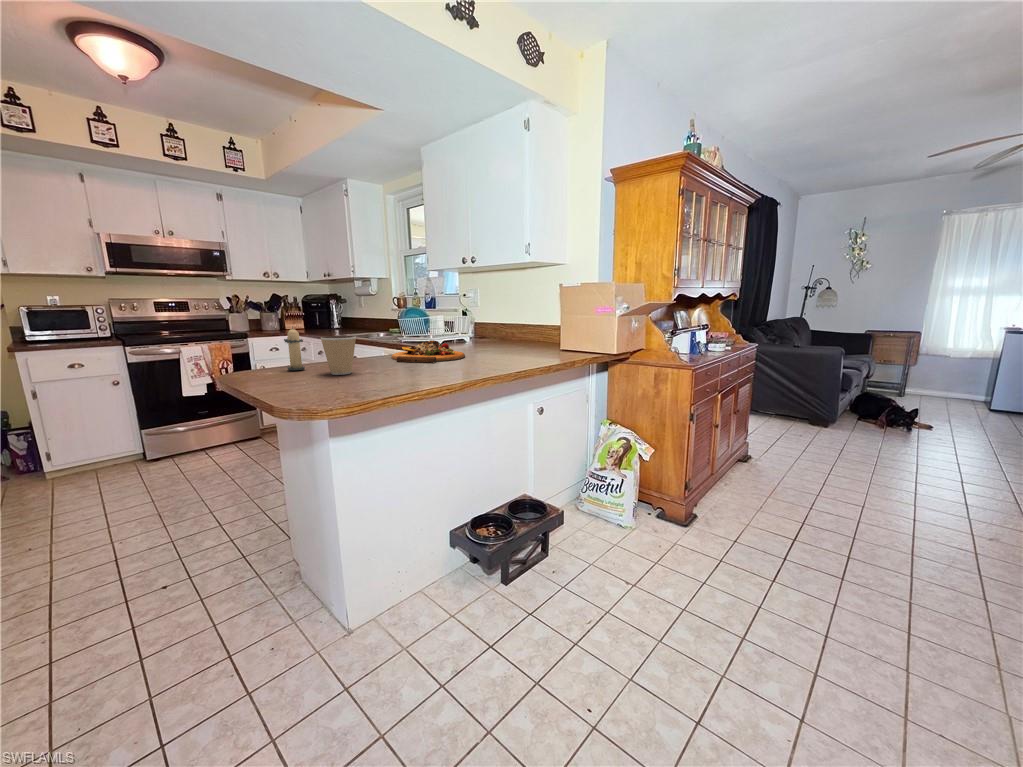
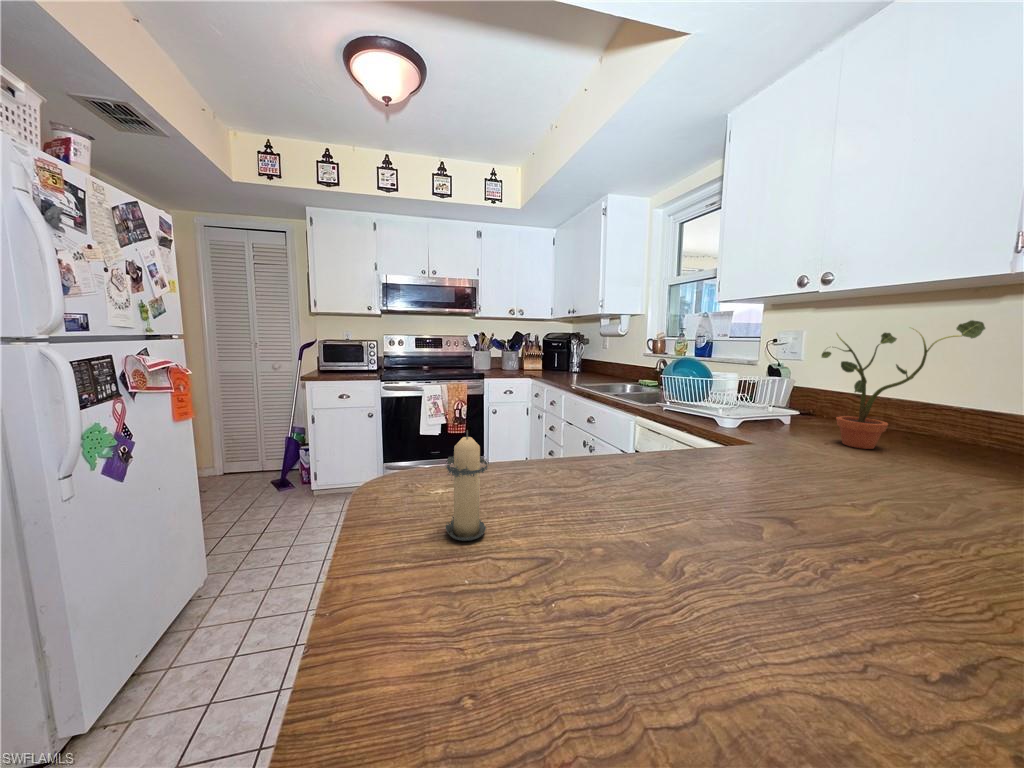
potted plant: none [467,282,524,344] -> present [822,320,985,449]
coffee cup: present [321,336,356,375] -> none [515,479,624,628]
cutting board: present [391,340,465,363] -> none [680,461,904,568]

